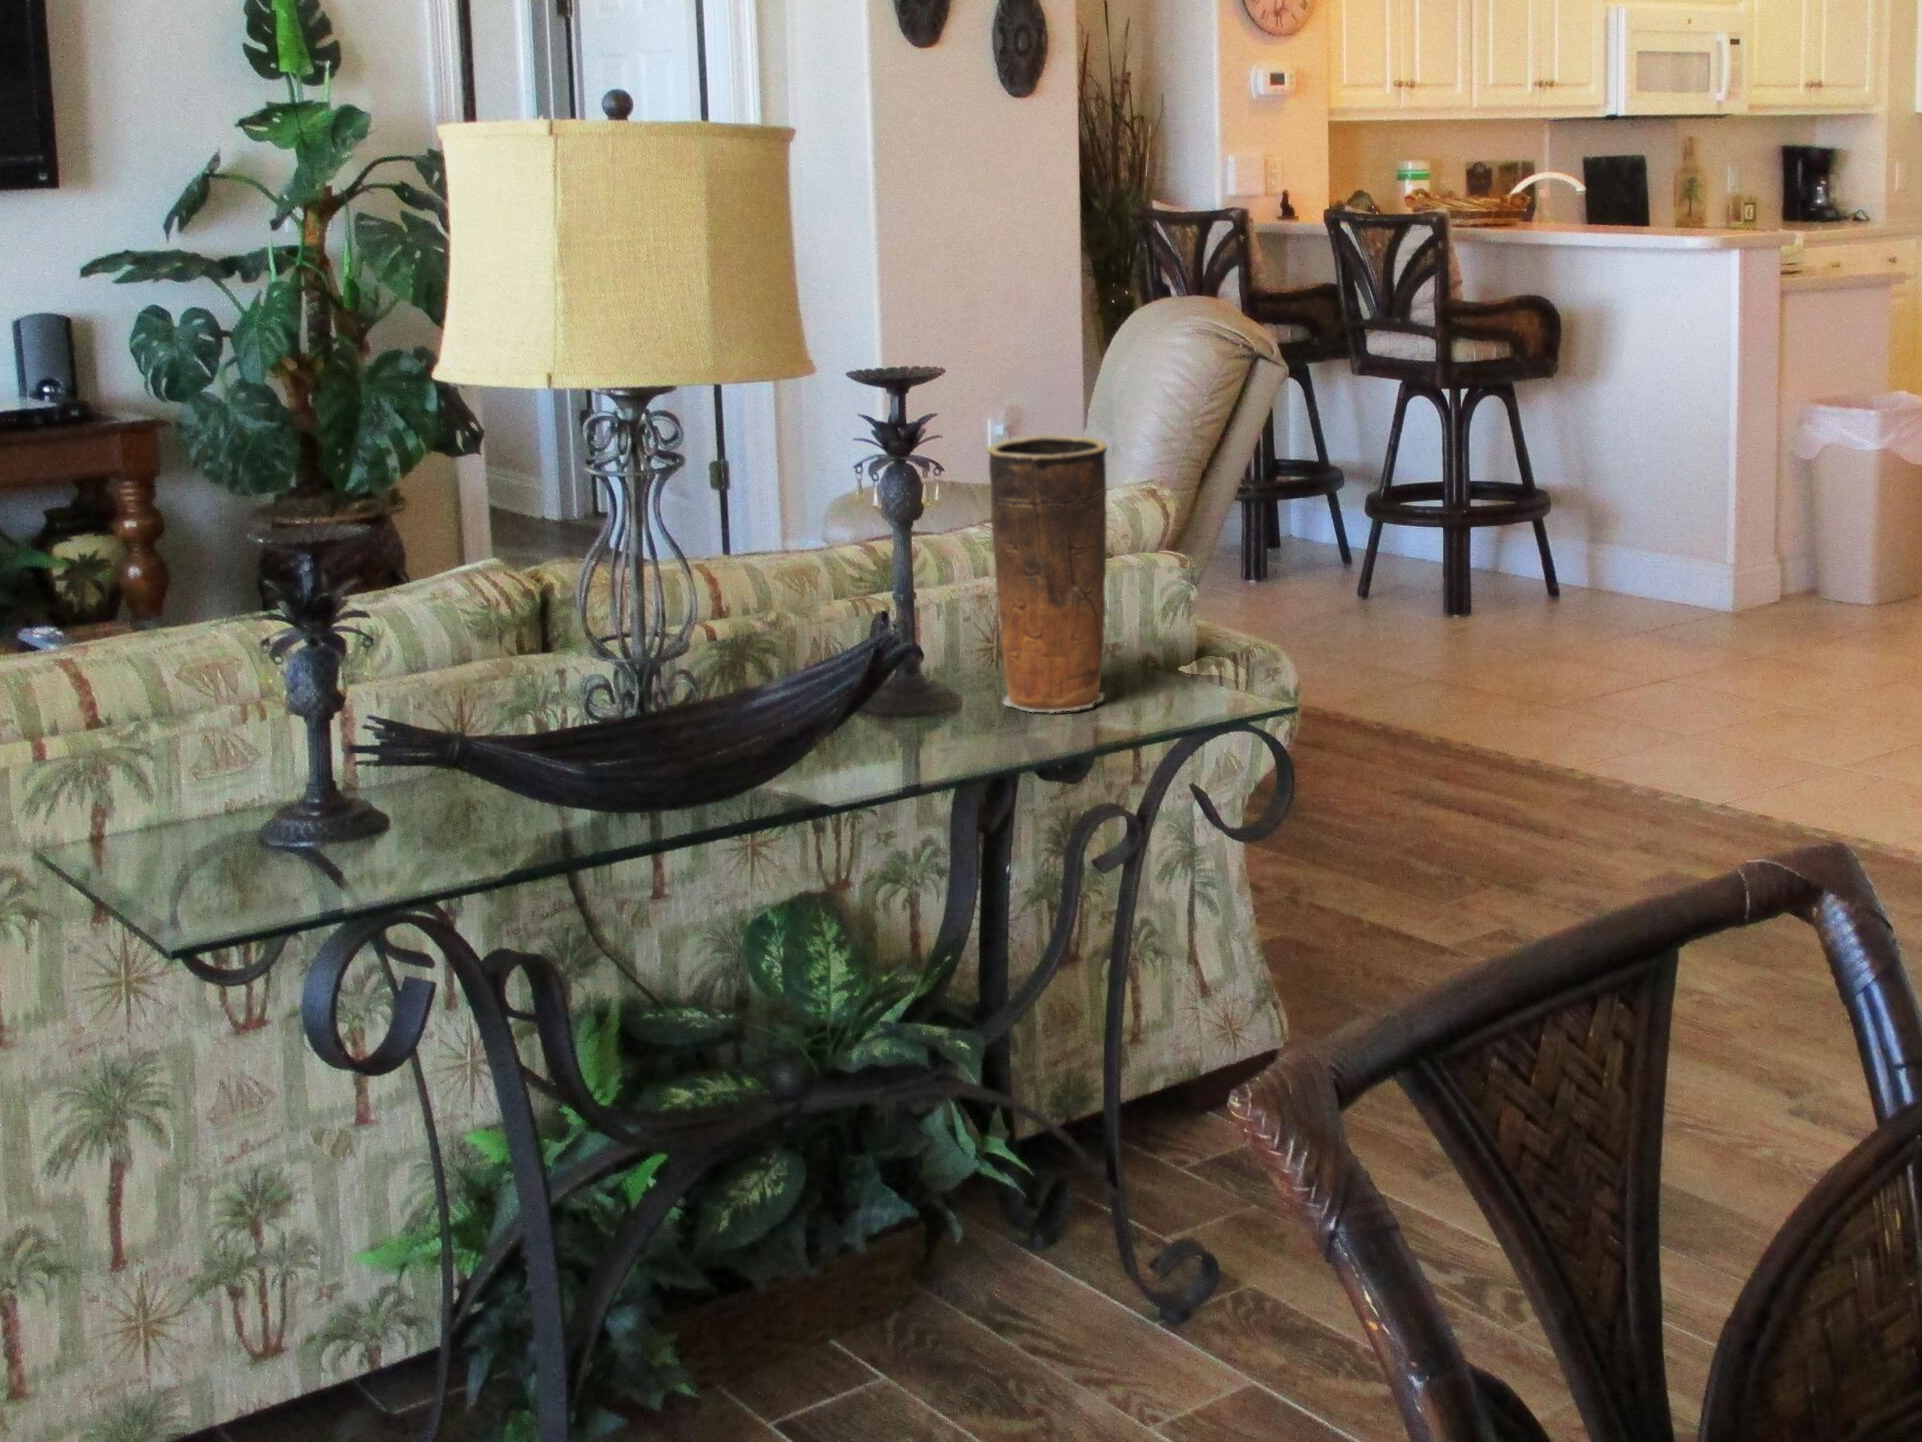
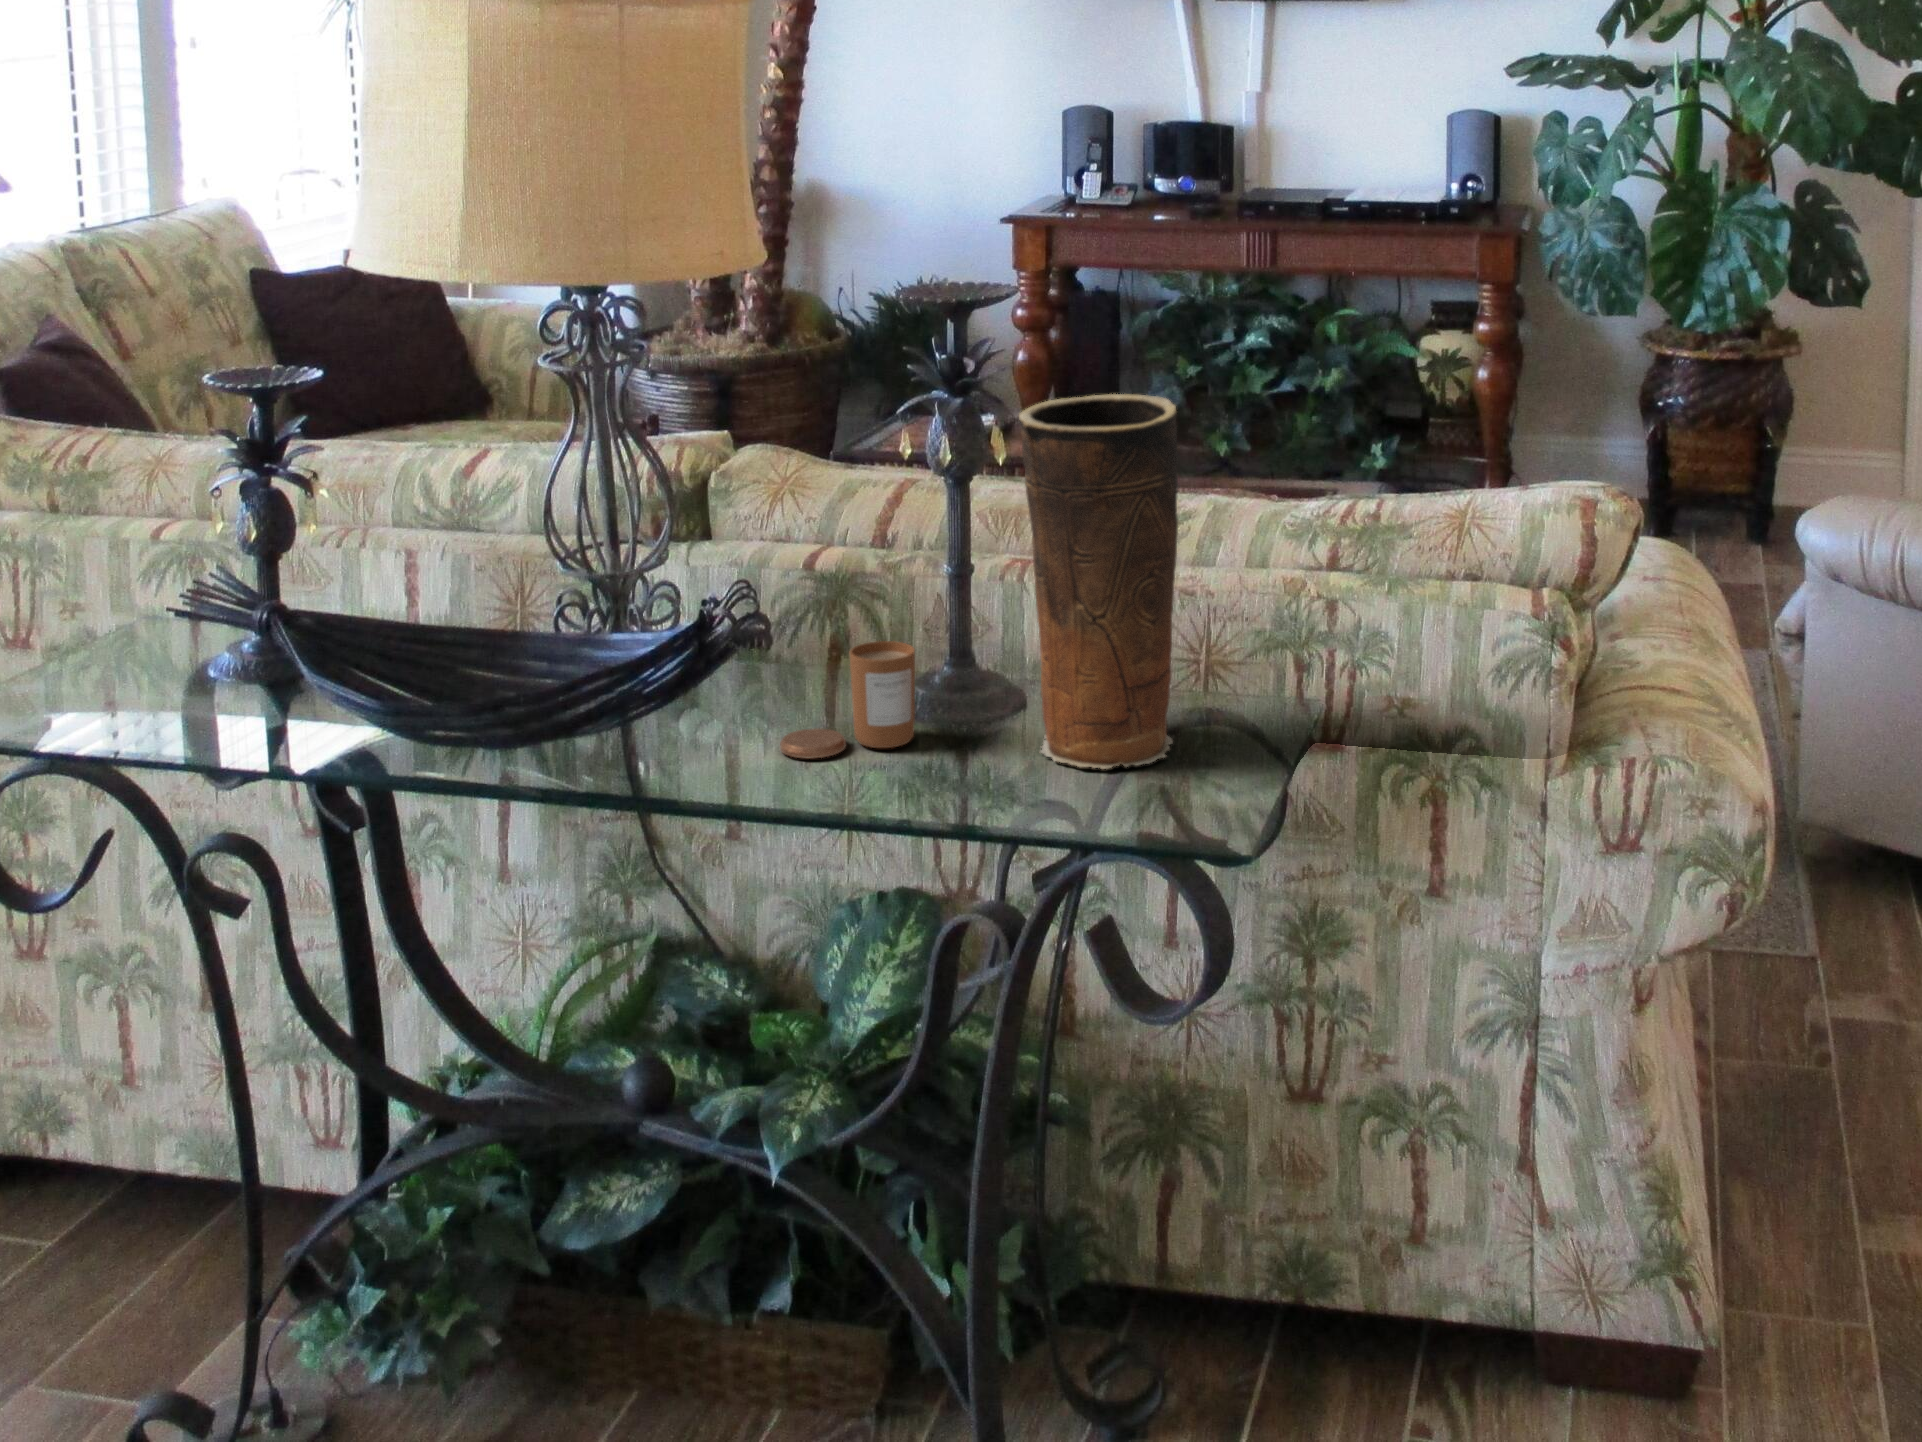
candle: none [873,654,951,753] -> present [780,641,915,759]

